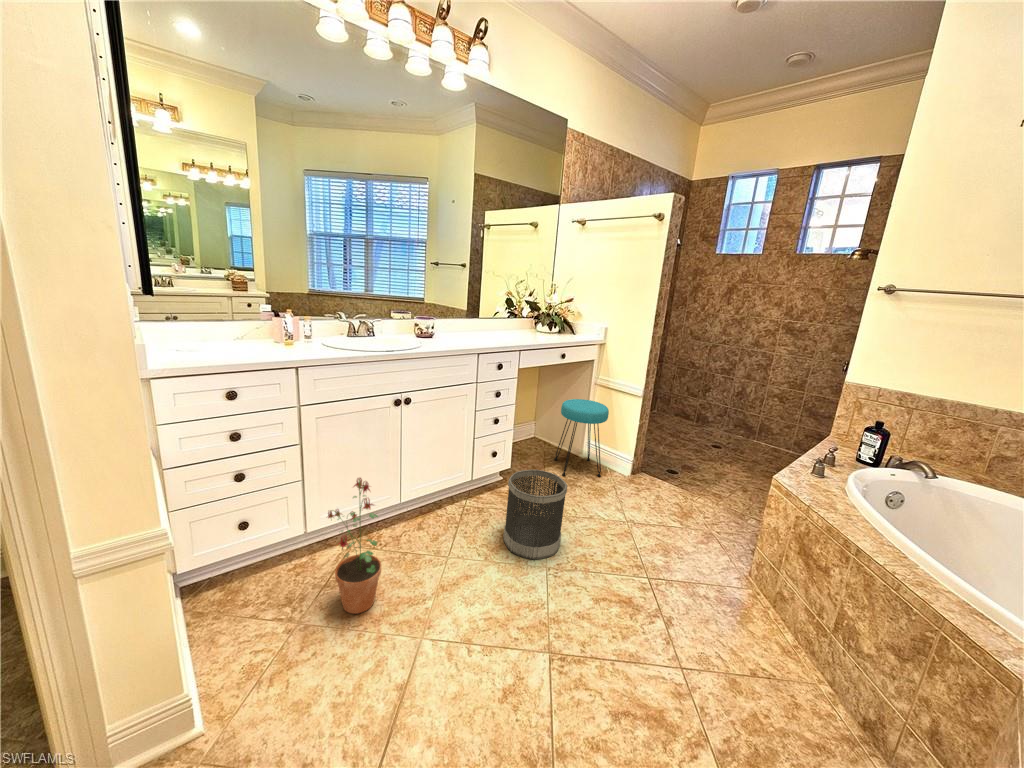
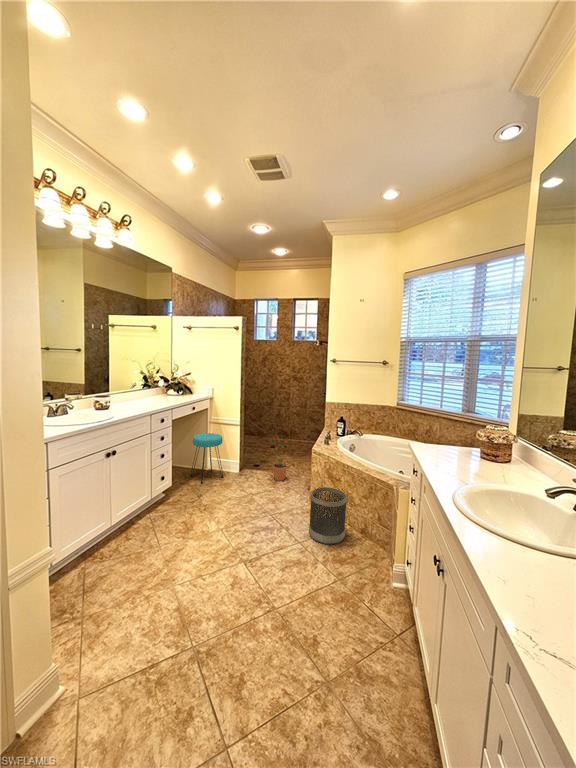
wastebasket: present [503,469,567,559] -> present [309,487,347,544]
potted plant: present [328,478,381,614] -> present [267,436,289,481]

